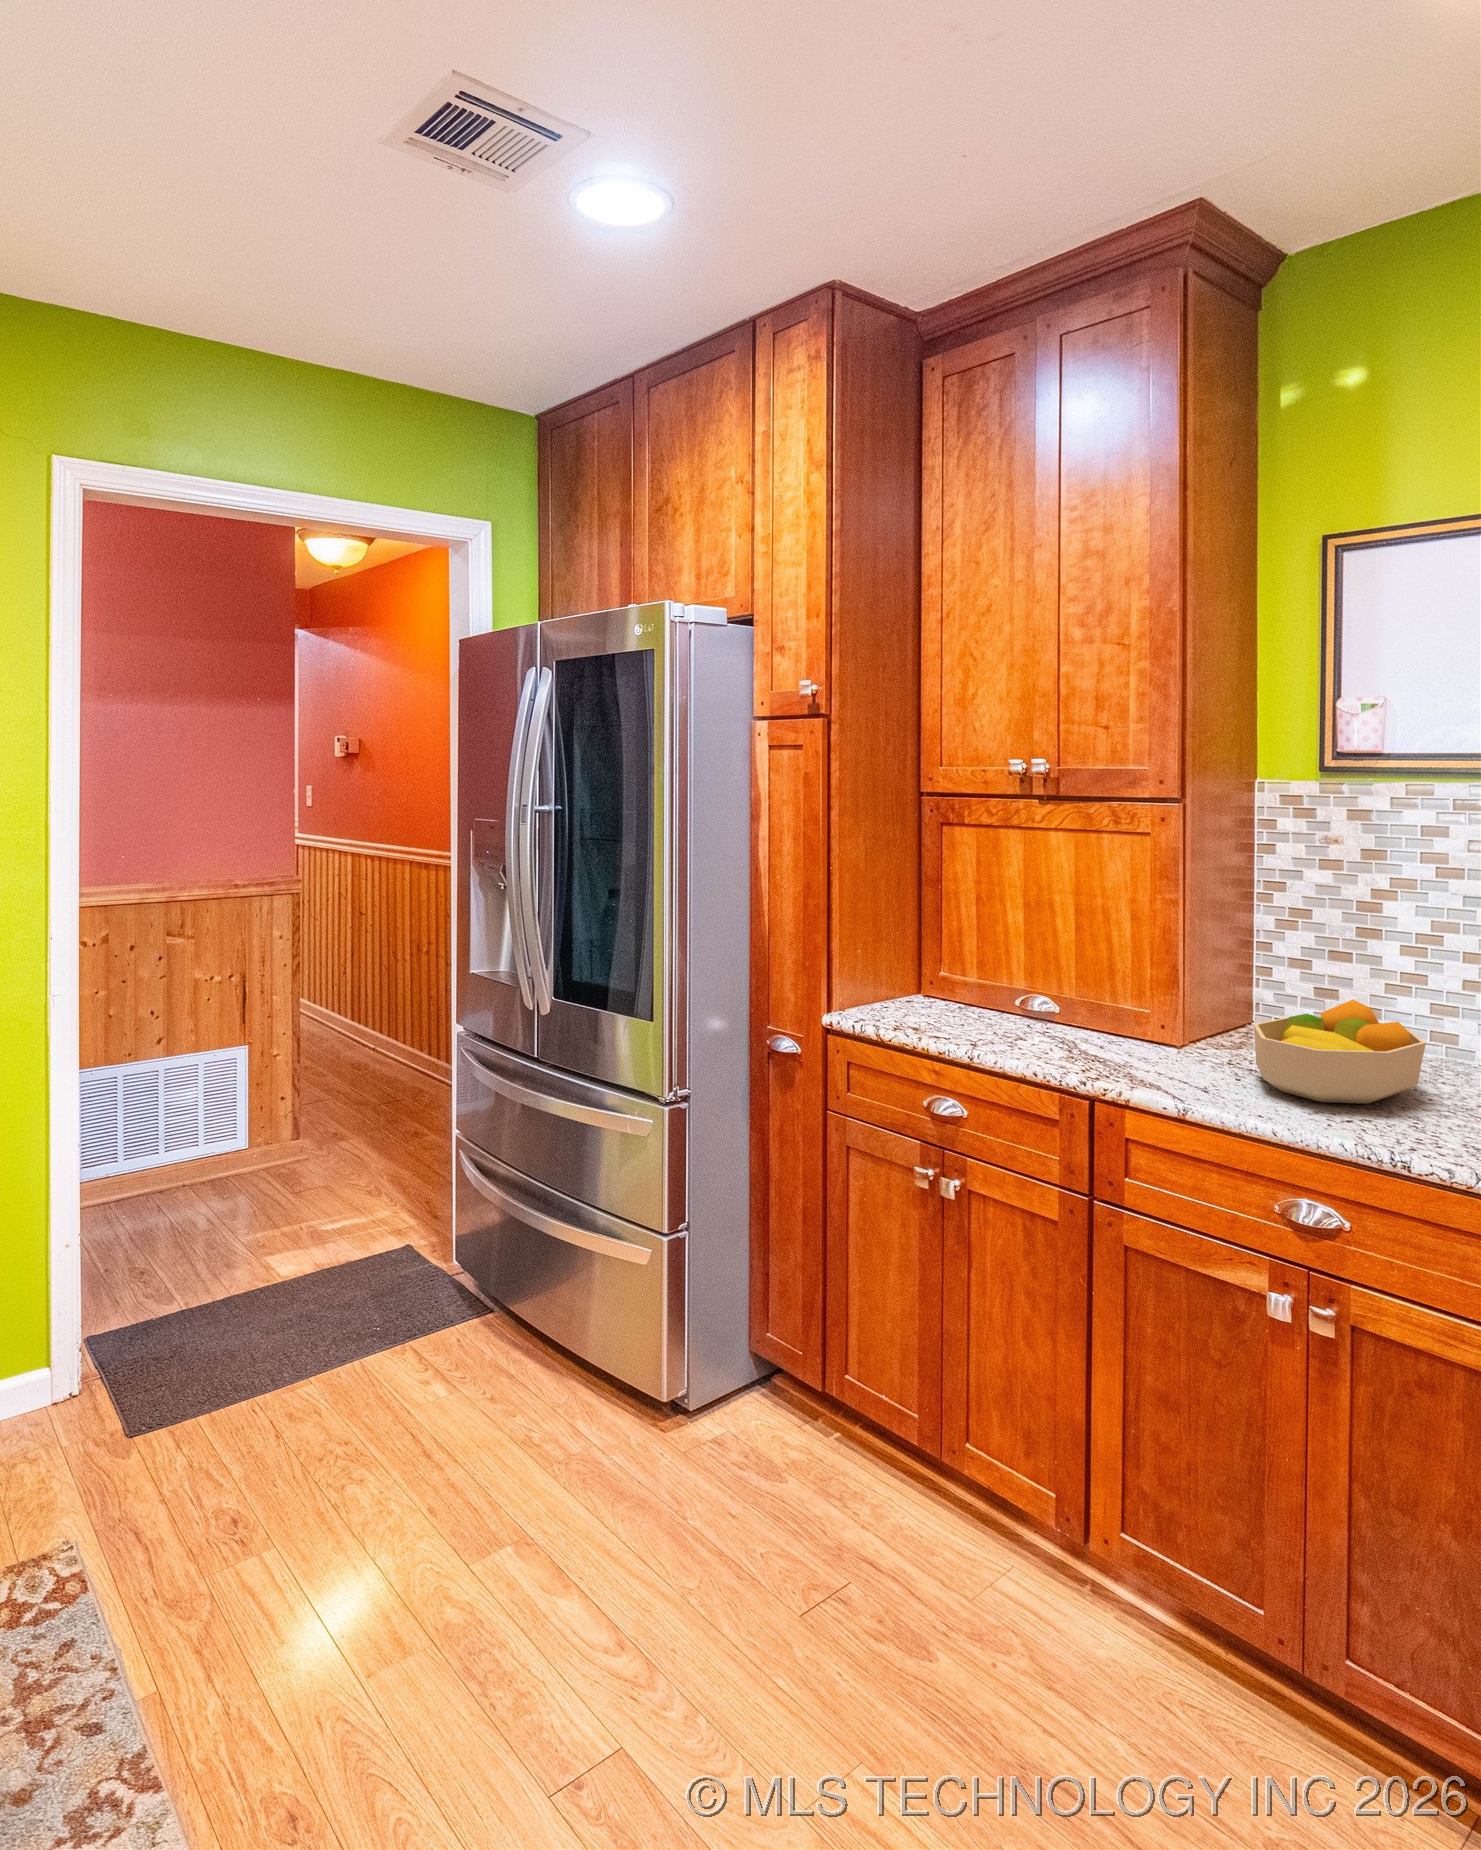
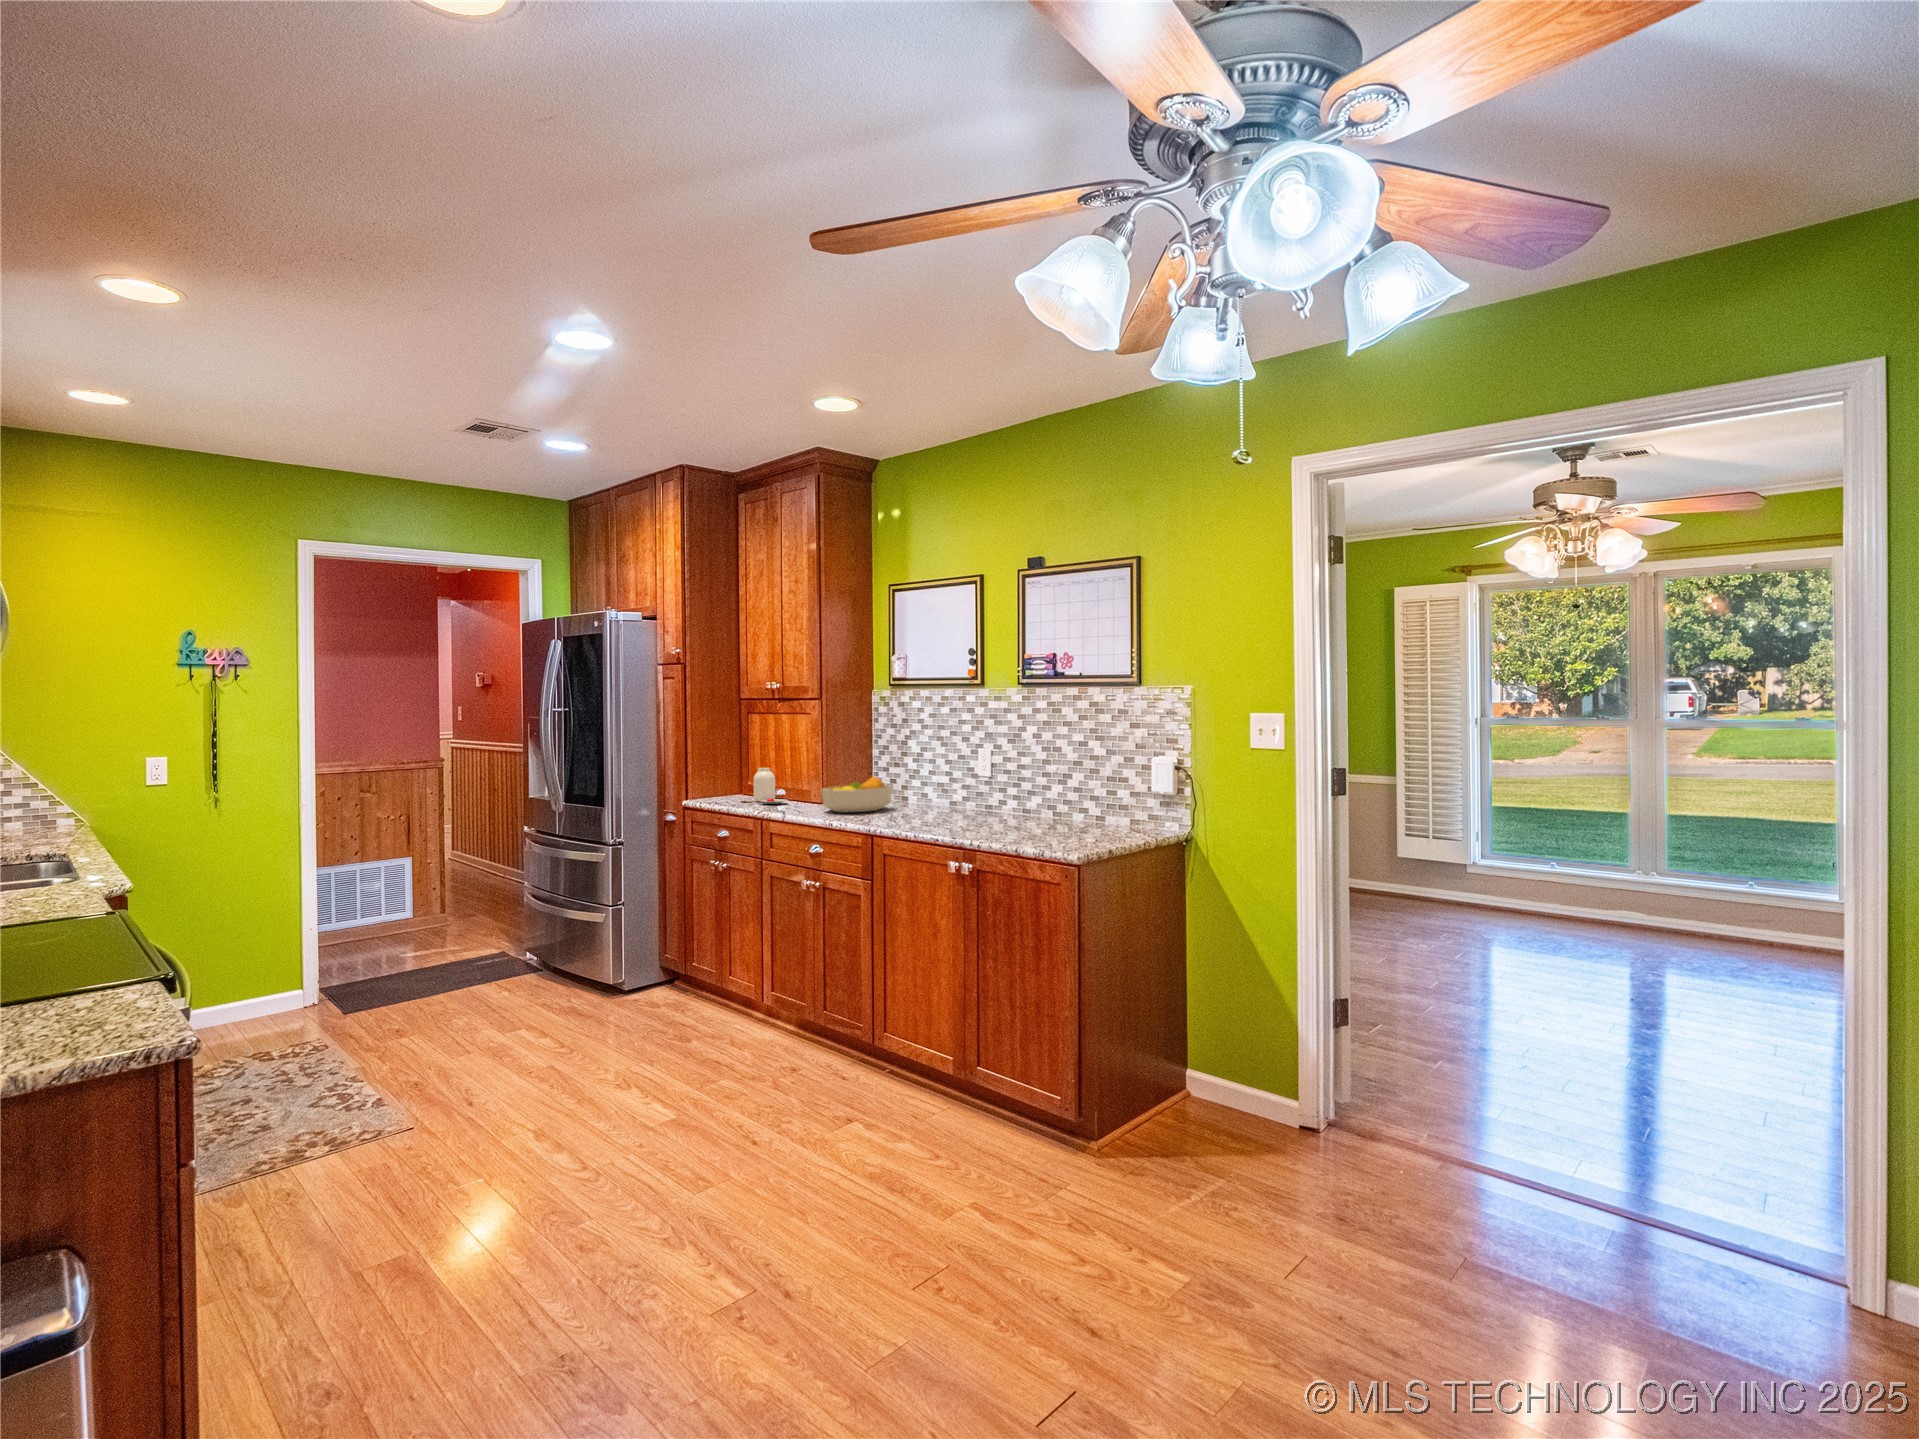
jar: none [975,957,1102,1047] -> present [741,768,788,804]

